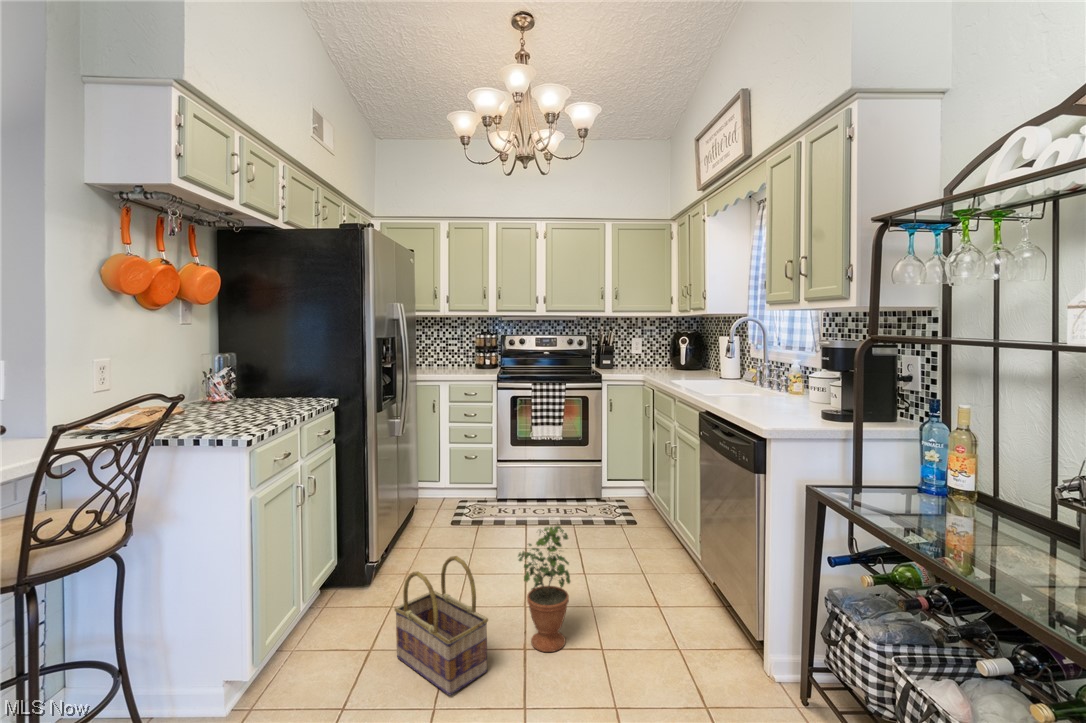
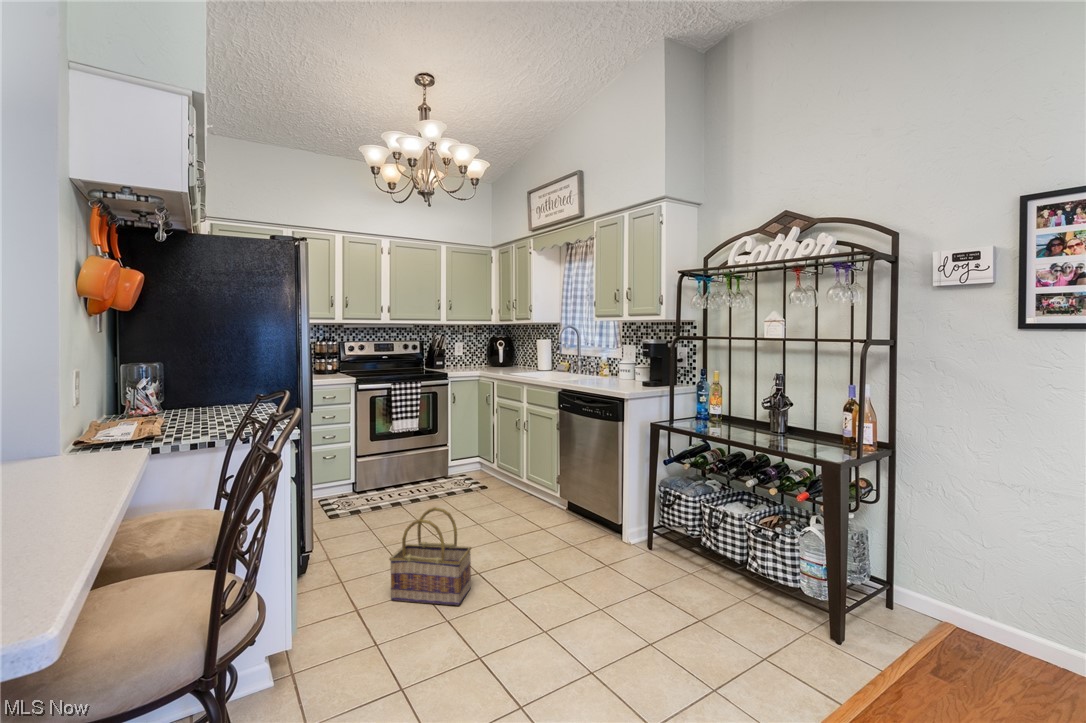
potted plant: present [518,526,570,652] -> none [472,471,512,569]

